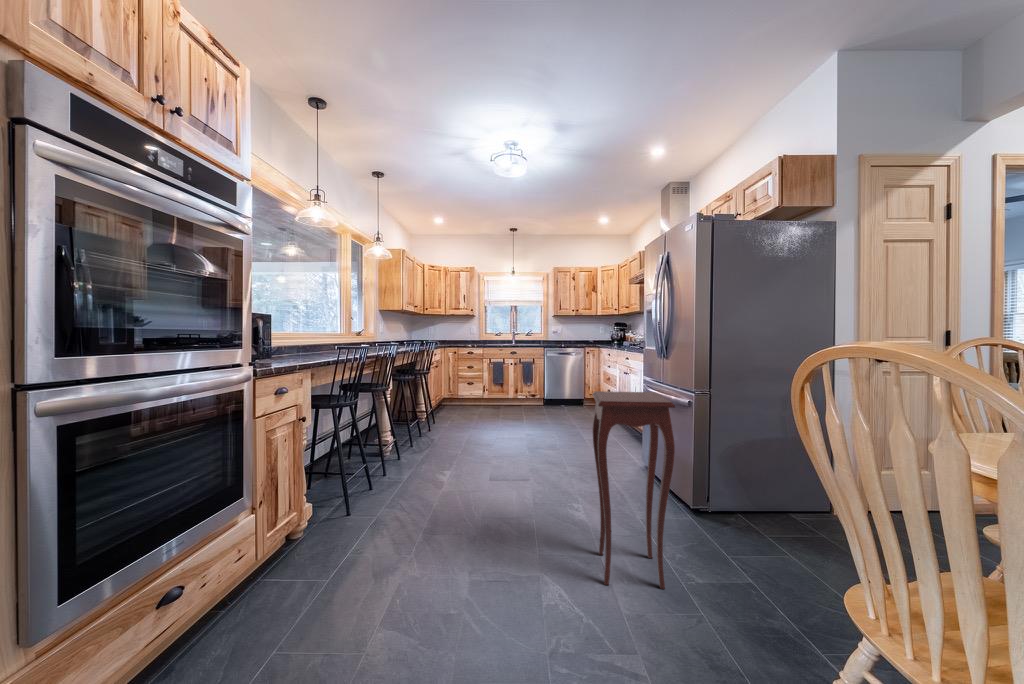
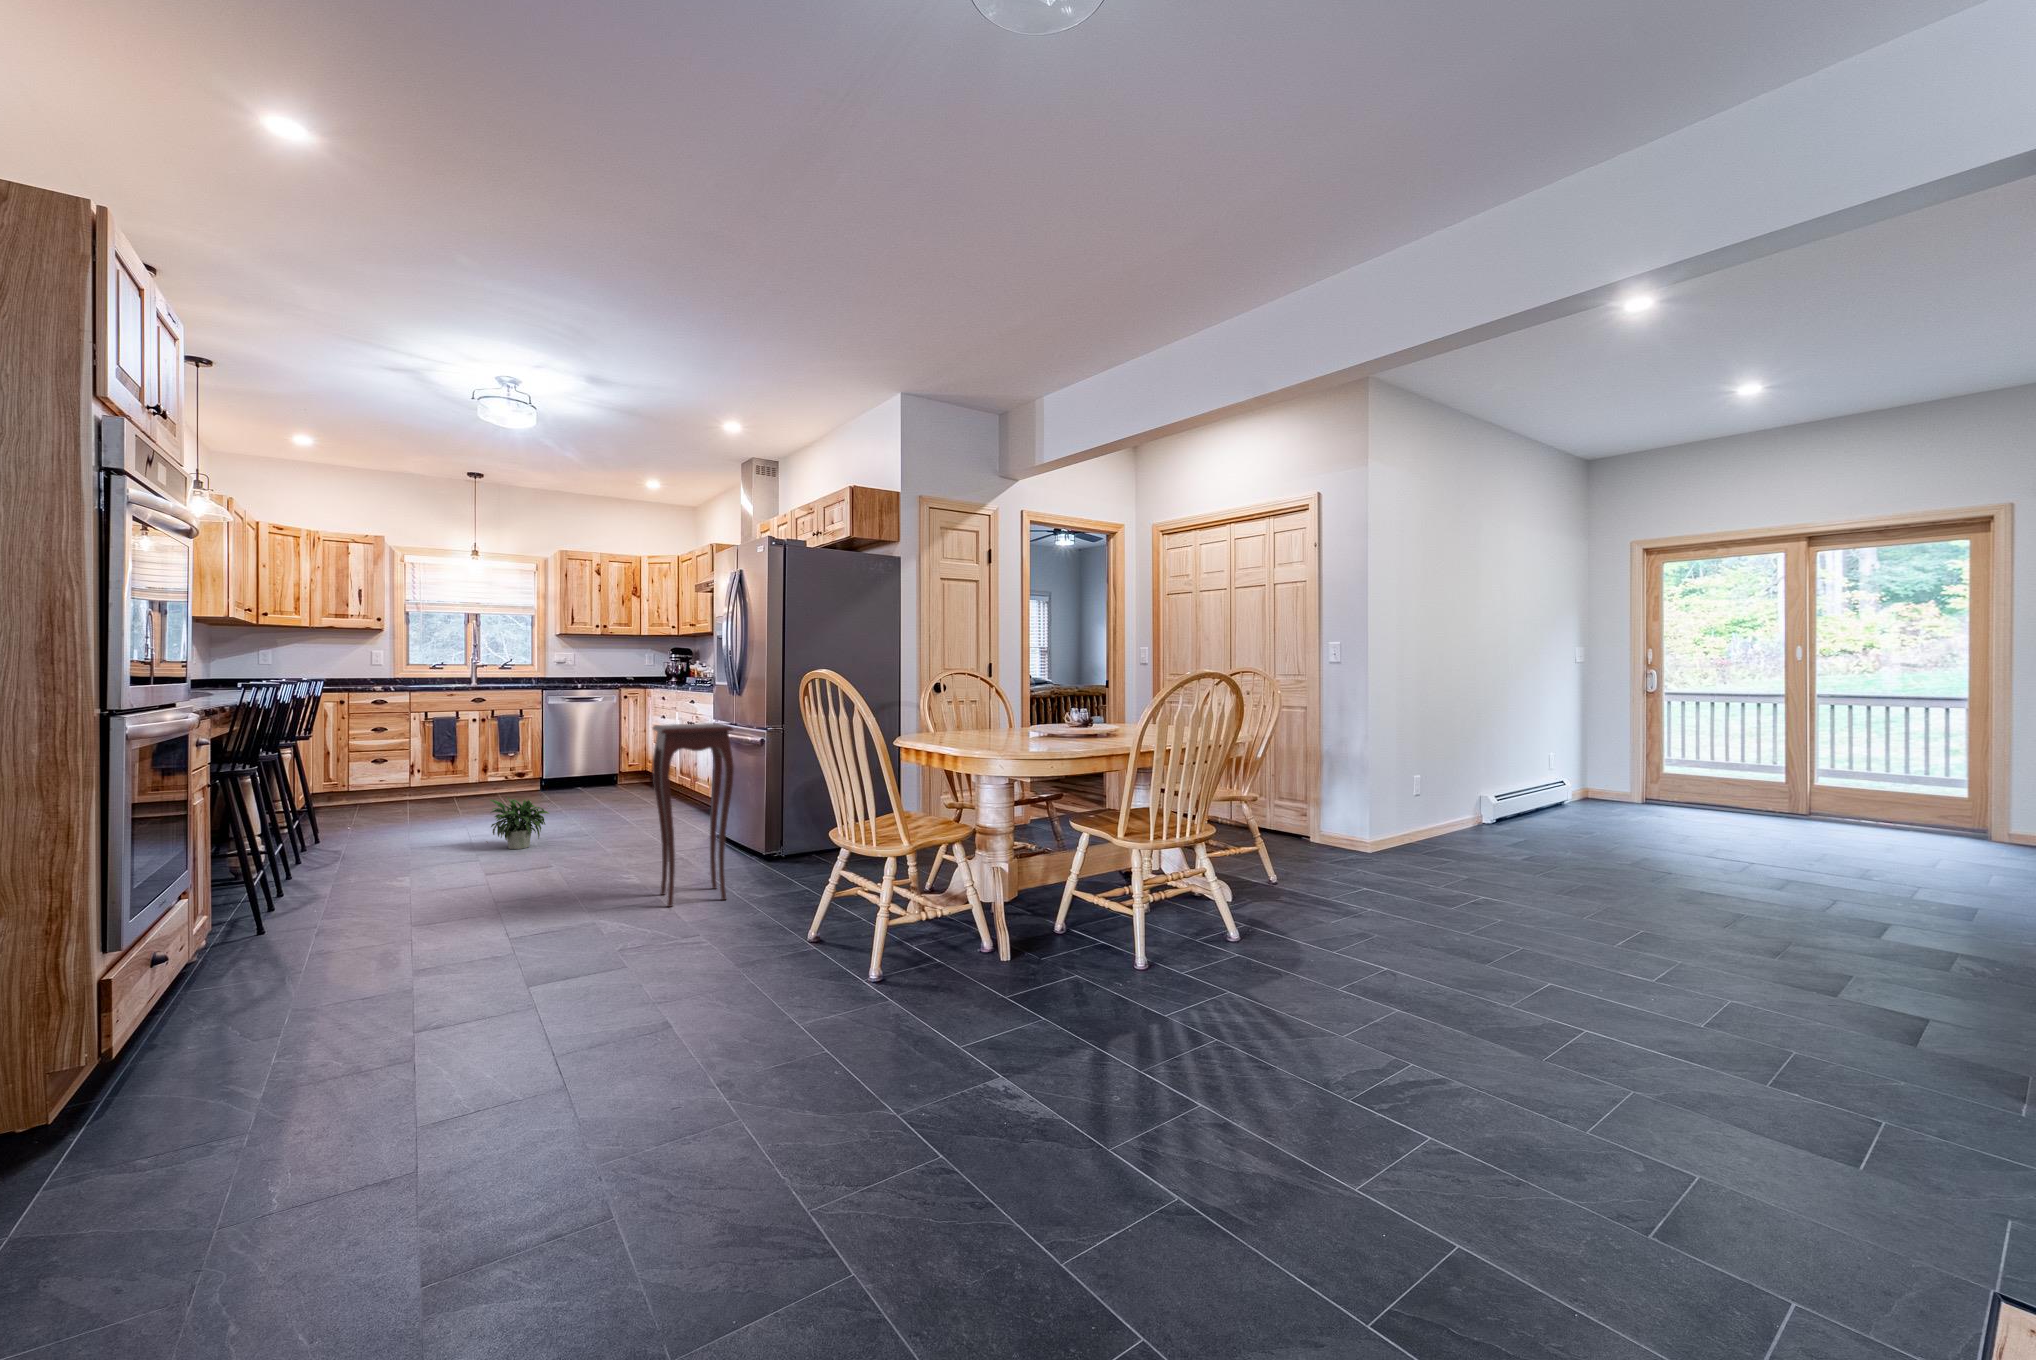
potted plant: none [498,419,532,456] -> present [486,797,549,849]

